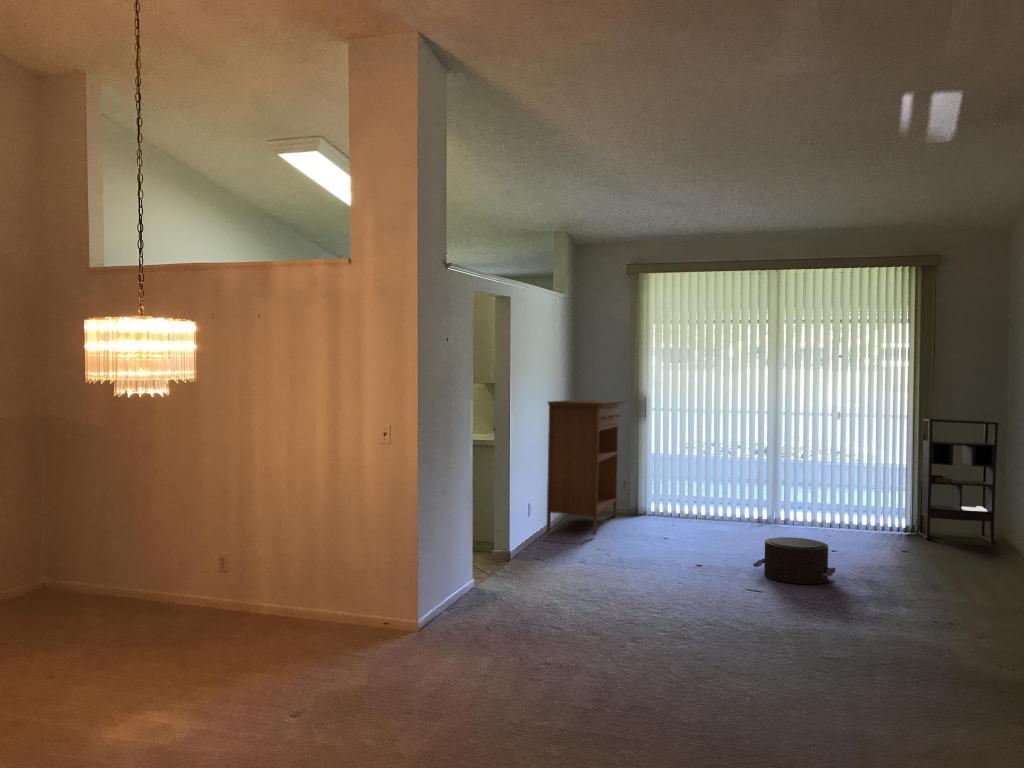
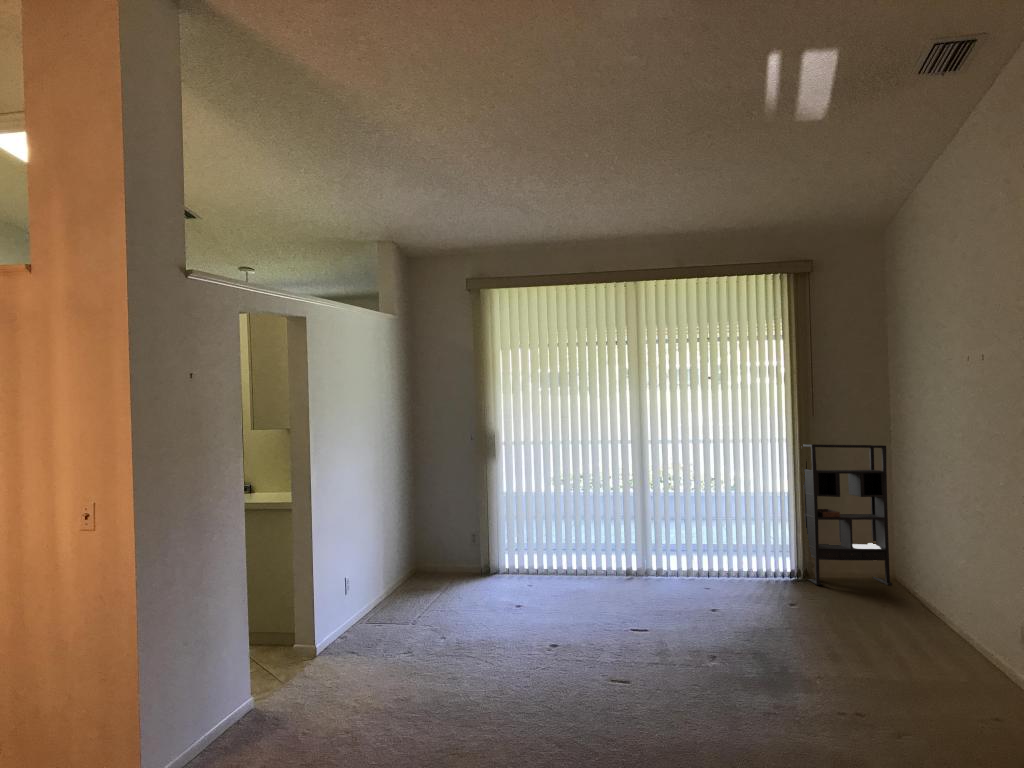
console table: present [547,400,624,535] -> none [365,436,470,603]
pouf: present [753,537,836,584] -> none [617,598,721,663]

